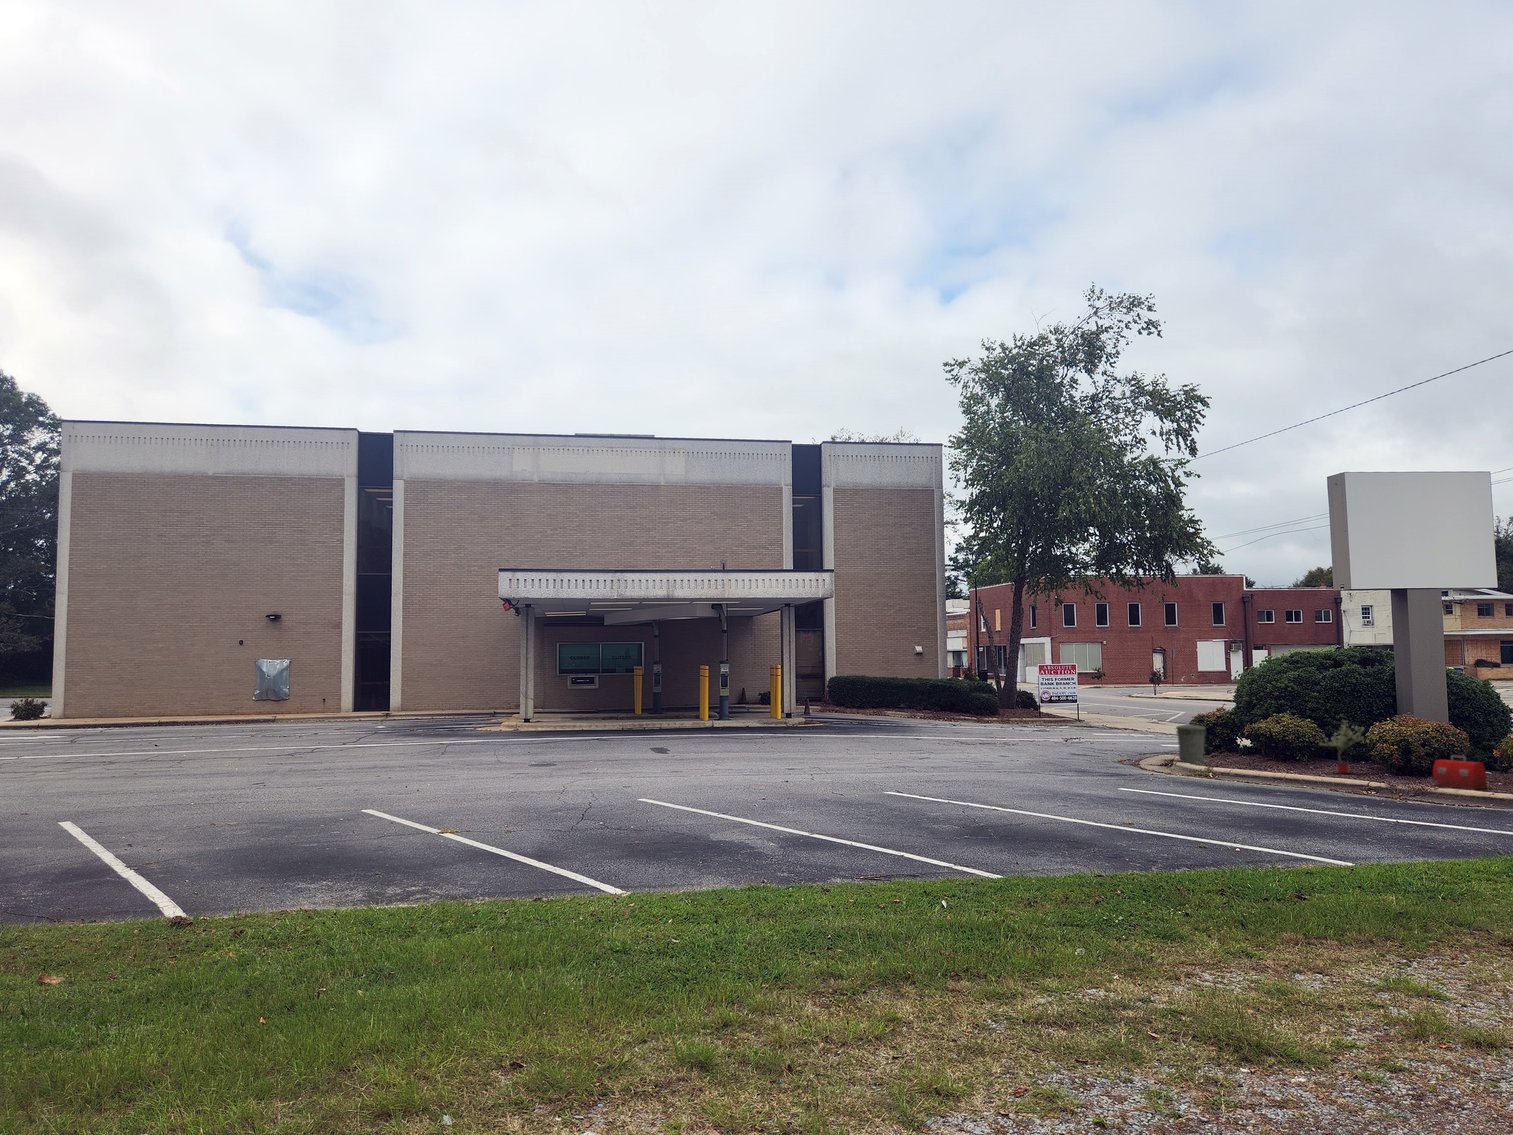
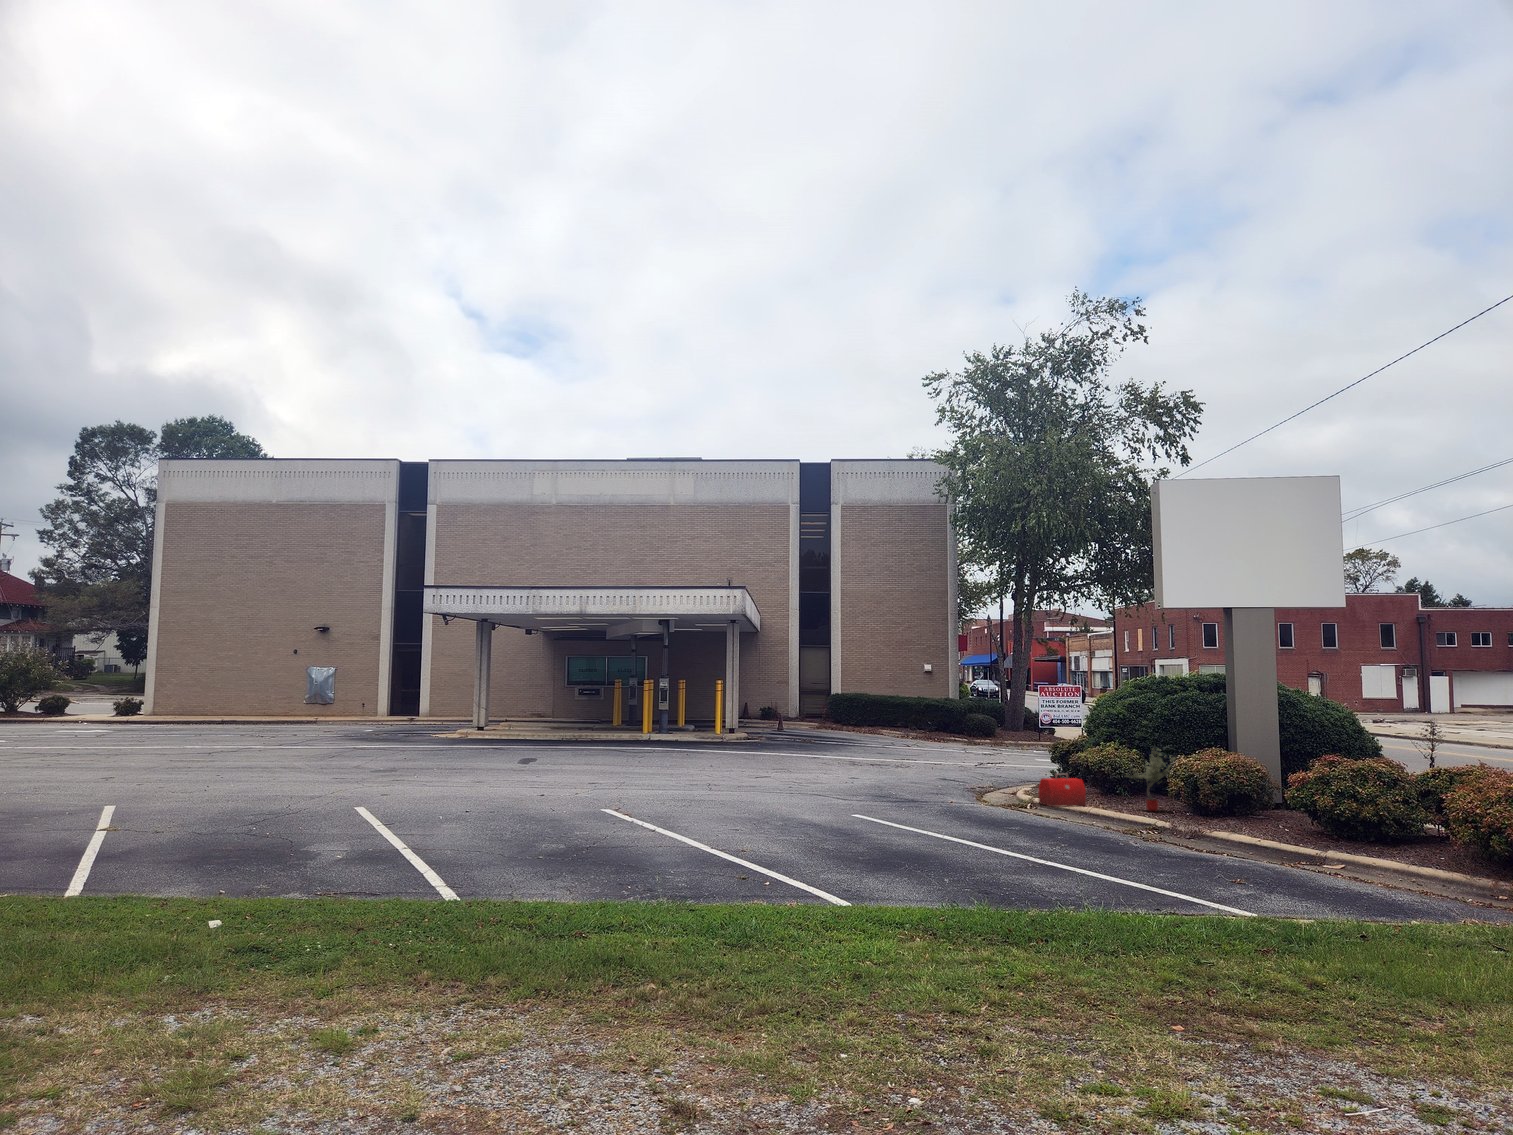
trash can: present [1176,724,1206,763] -> none [1004,747,1036,793]
toolbox: present [1433,755,1487,790] -> present [1038,773,1086,807]

